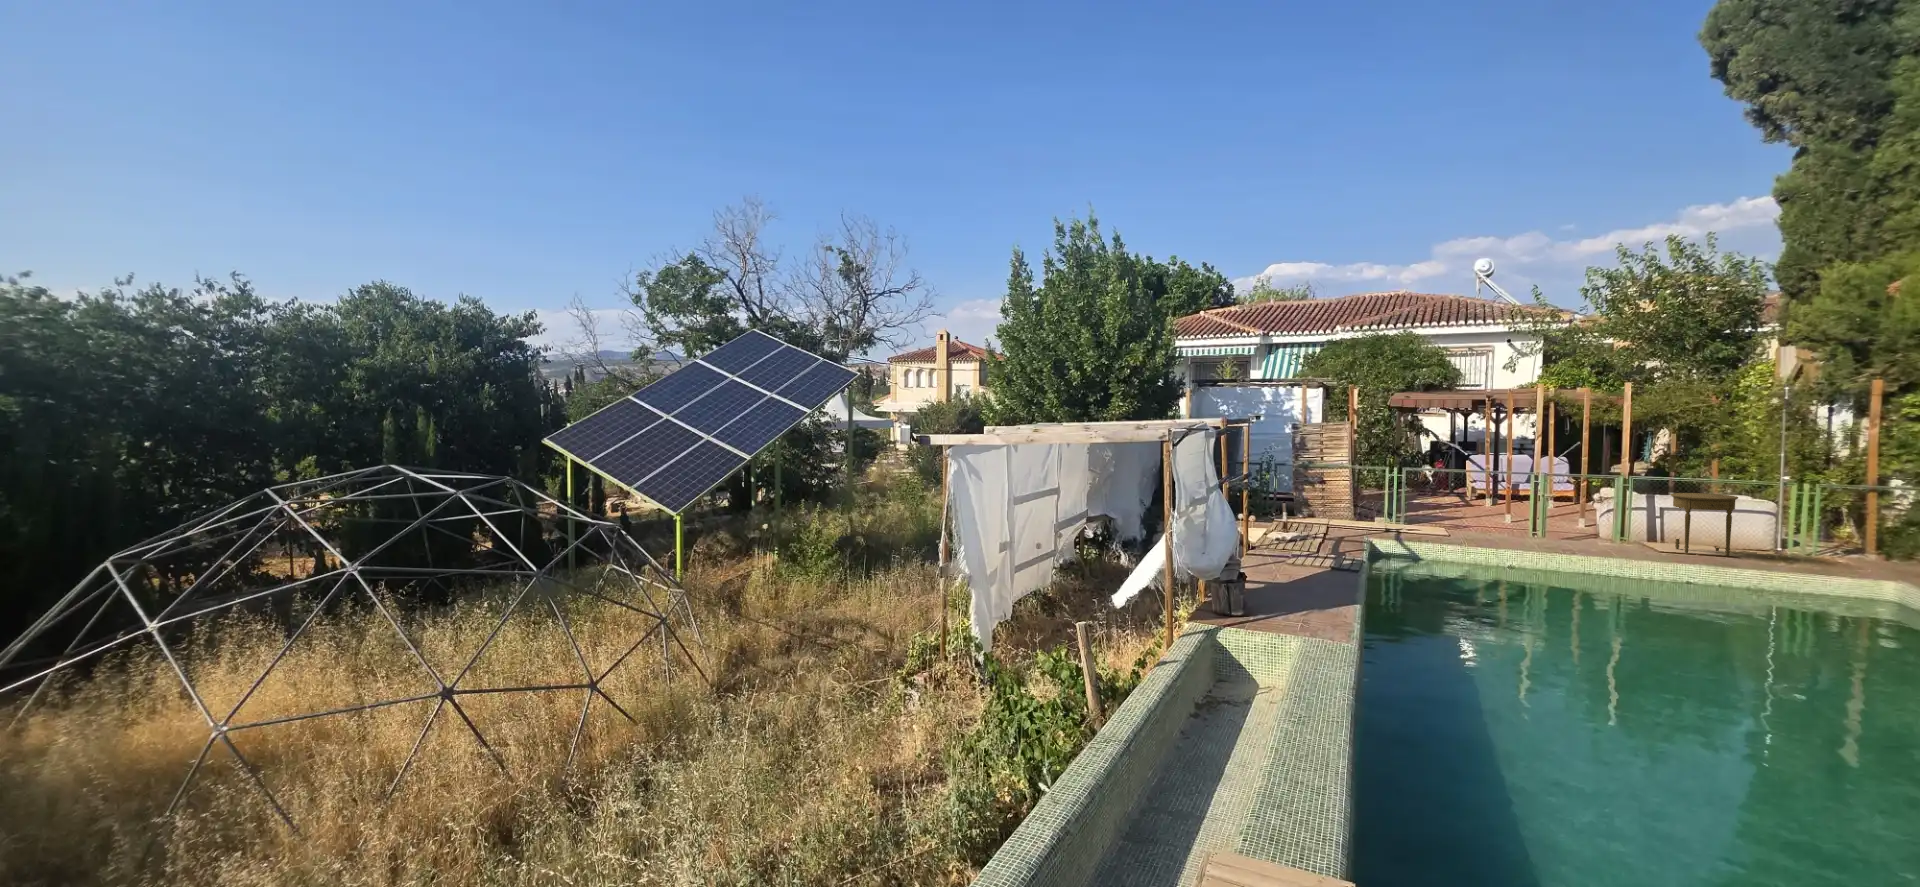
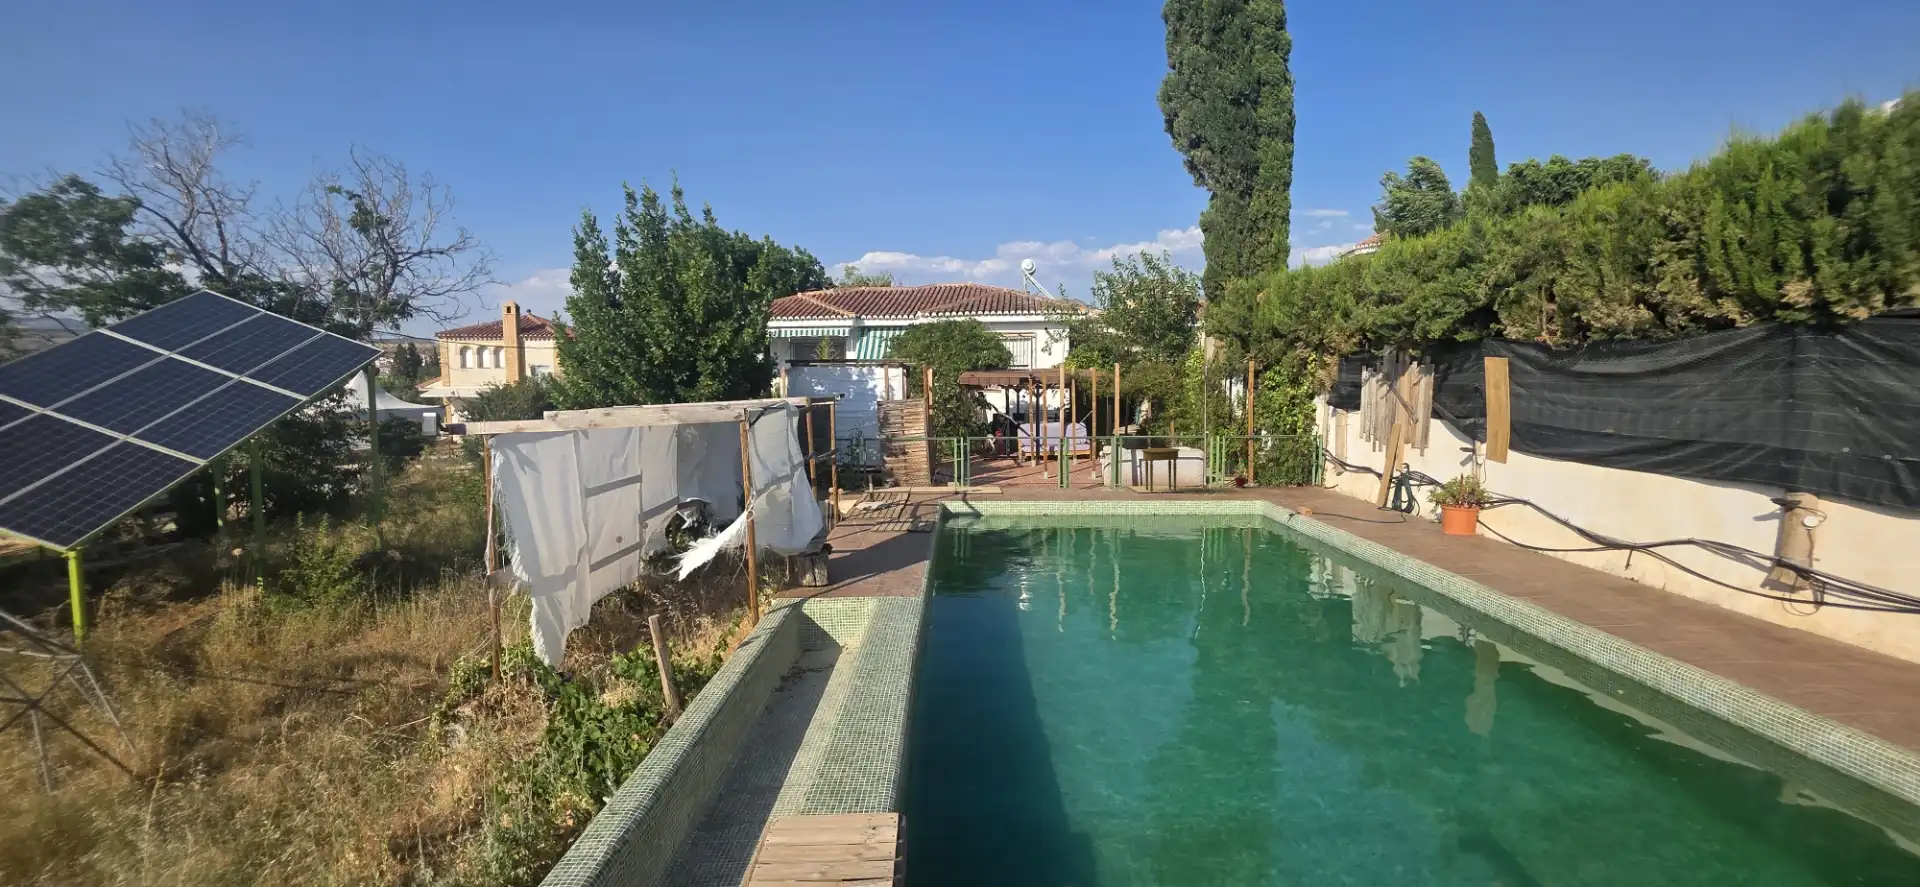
potted plant: none [1813,518,1879,560] -> present [1232,459,1253,488]

